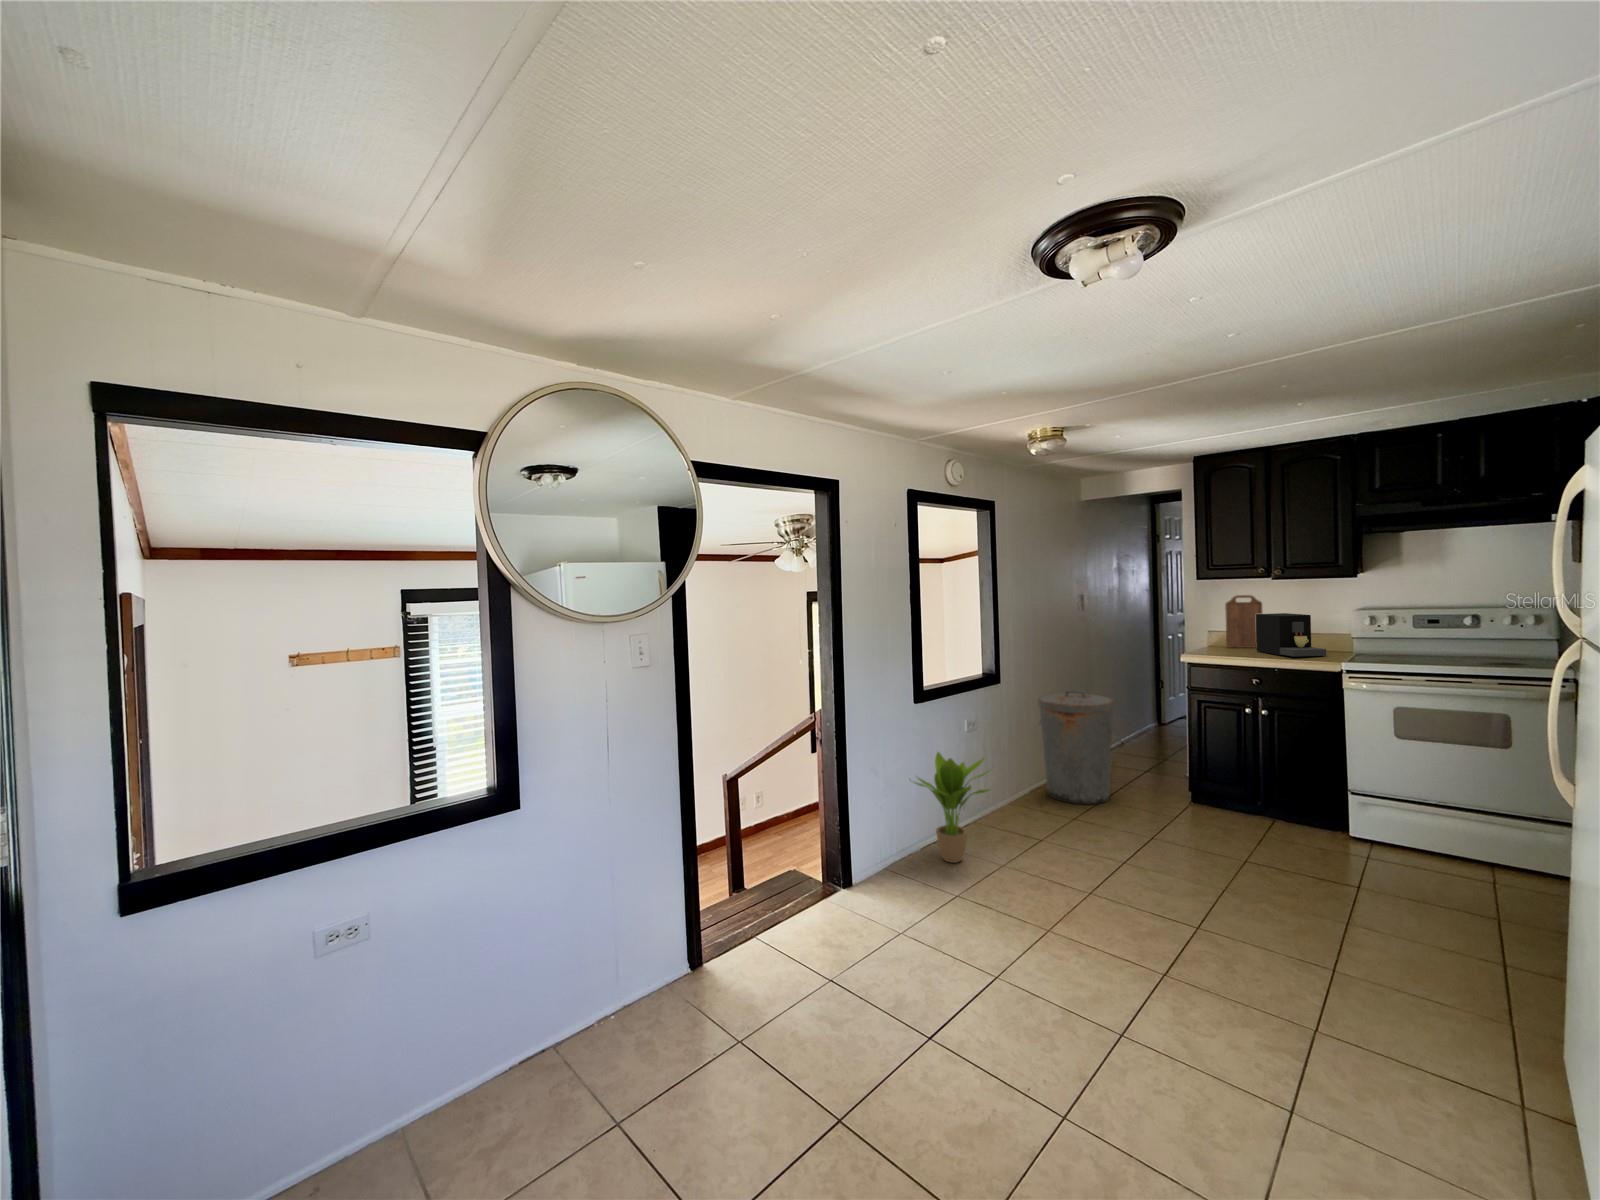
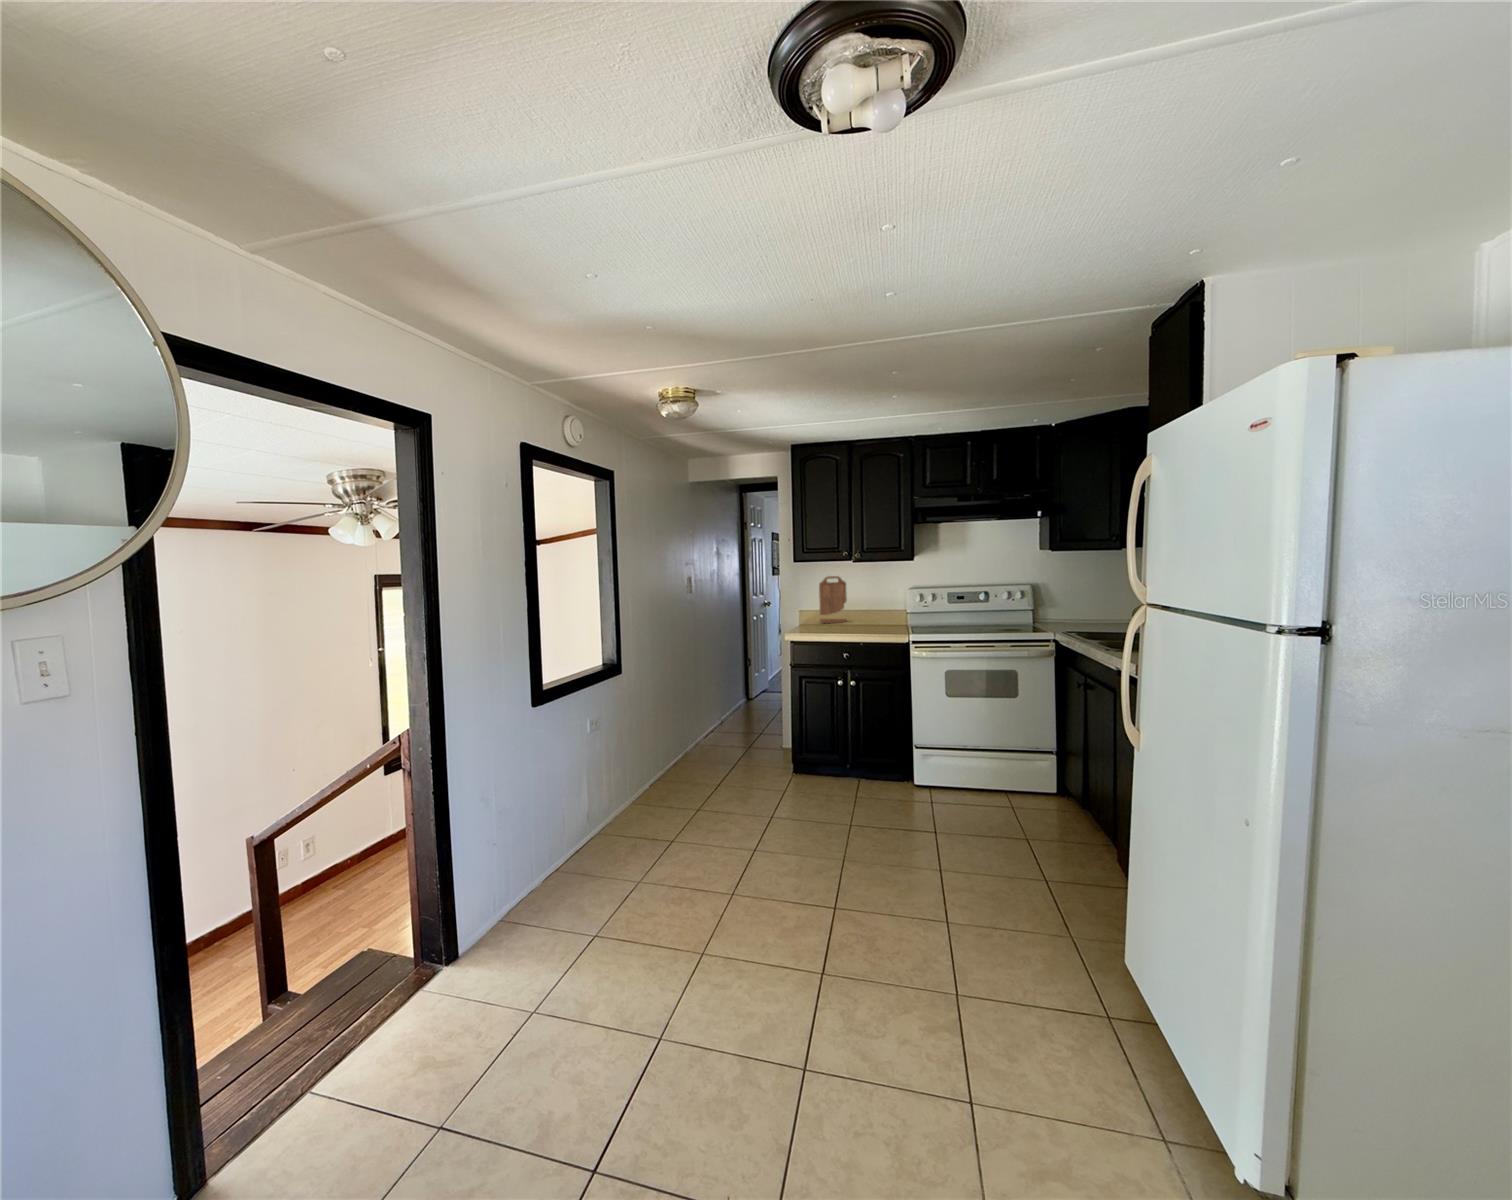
coffee maker: present [1256,613,1326,656] -> none [844,592,895,629]
trash can: present [1038,690,1115,805] -> none [663,673,736,789]
potted plant: present [915,752,989,863] -> none [531,759,632,888]

